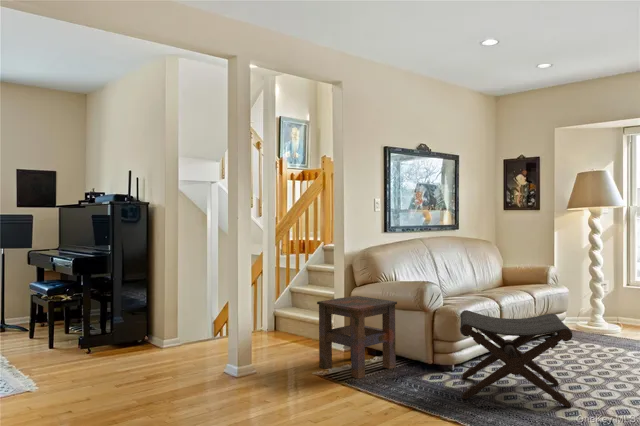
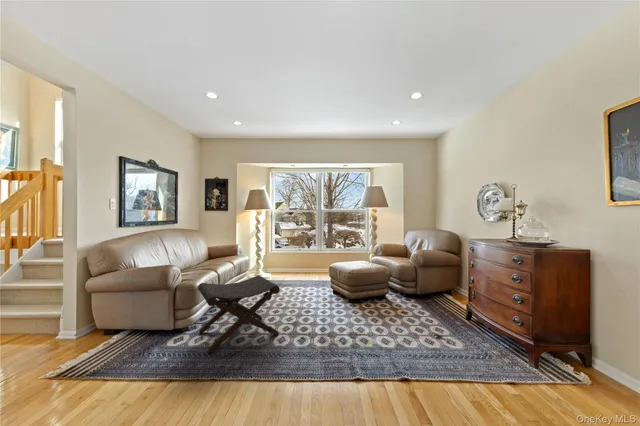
side table: present [317,296,397,379] -> none [41,286,140,368]

